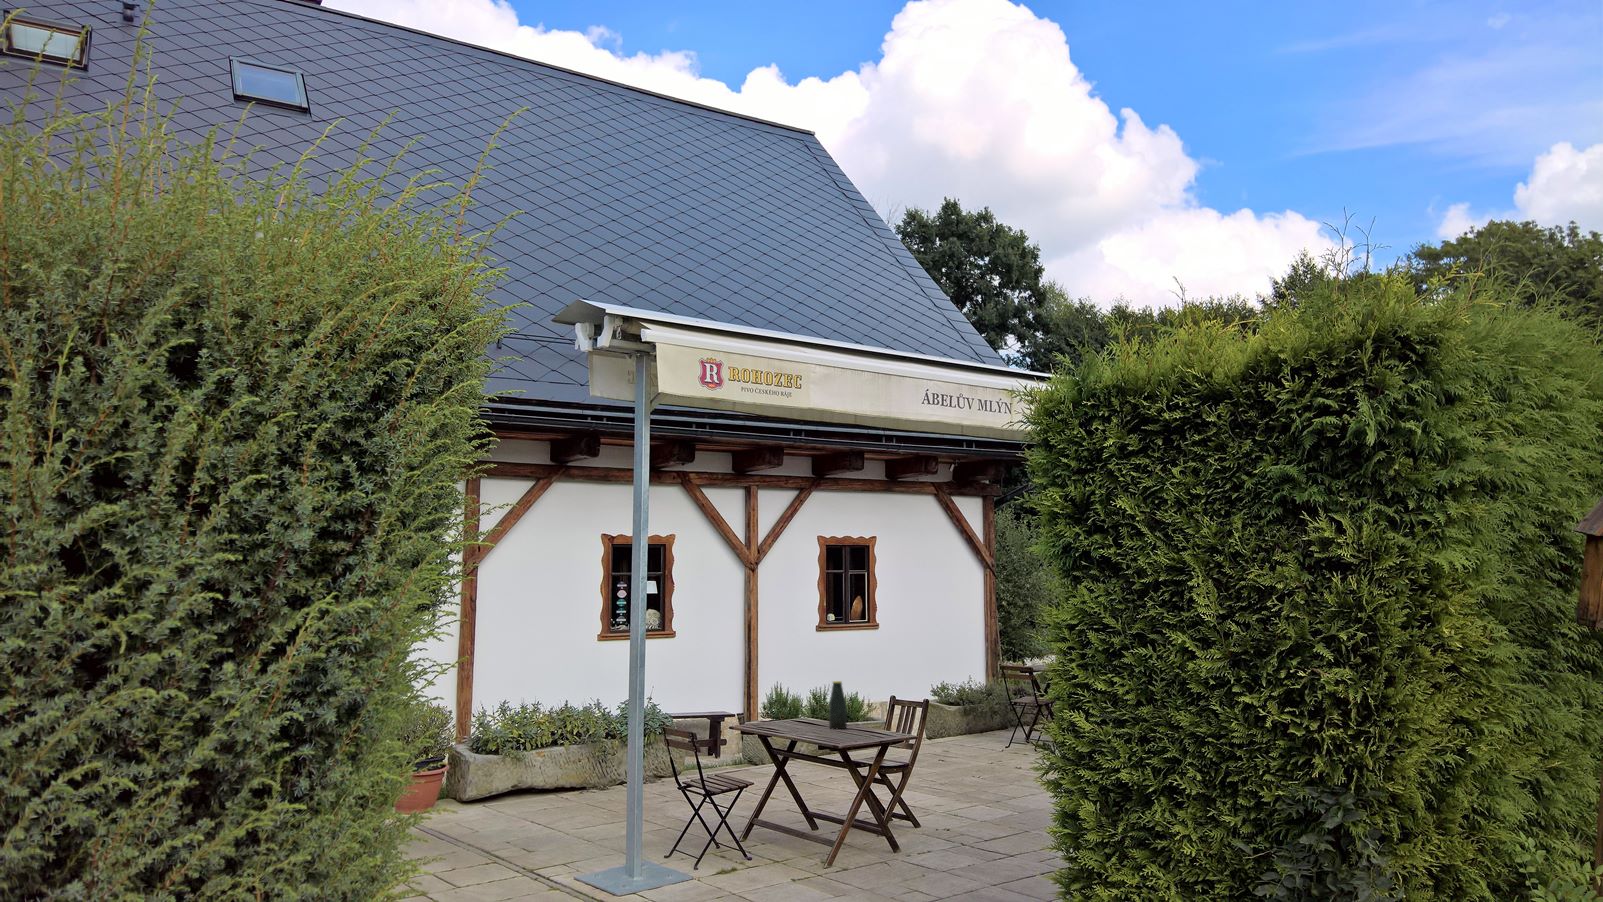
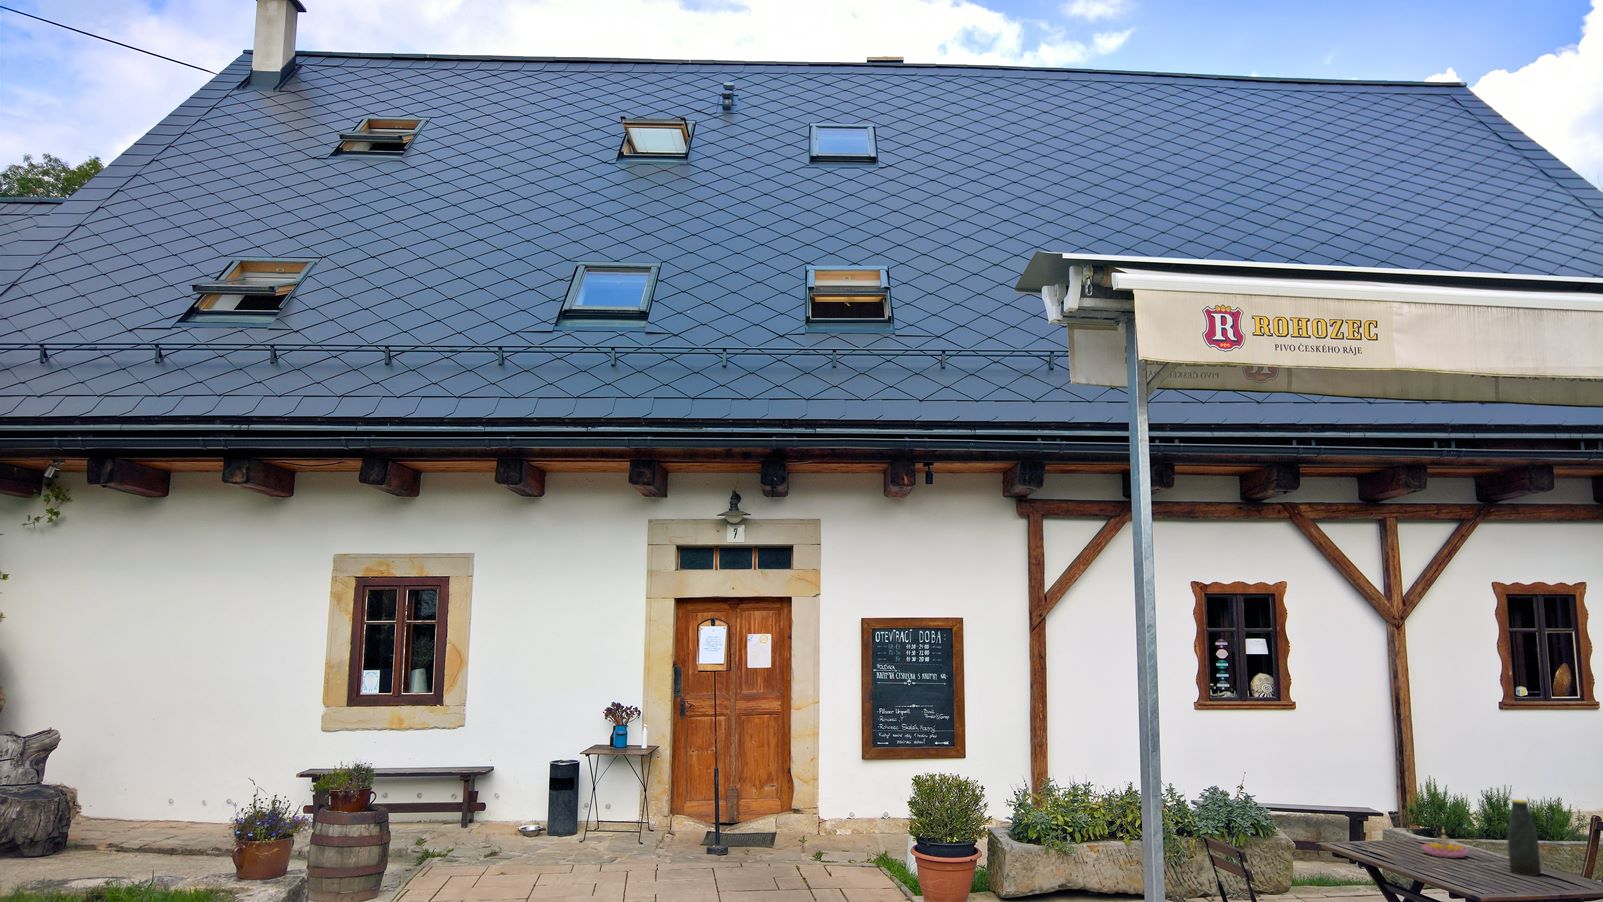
candle holder: none [776,705,805,726] -> present [1422,829,1469,858]

